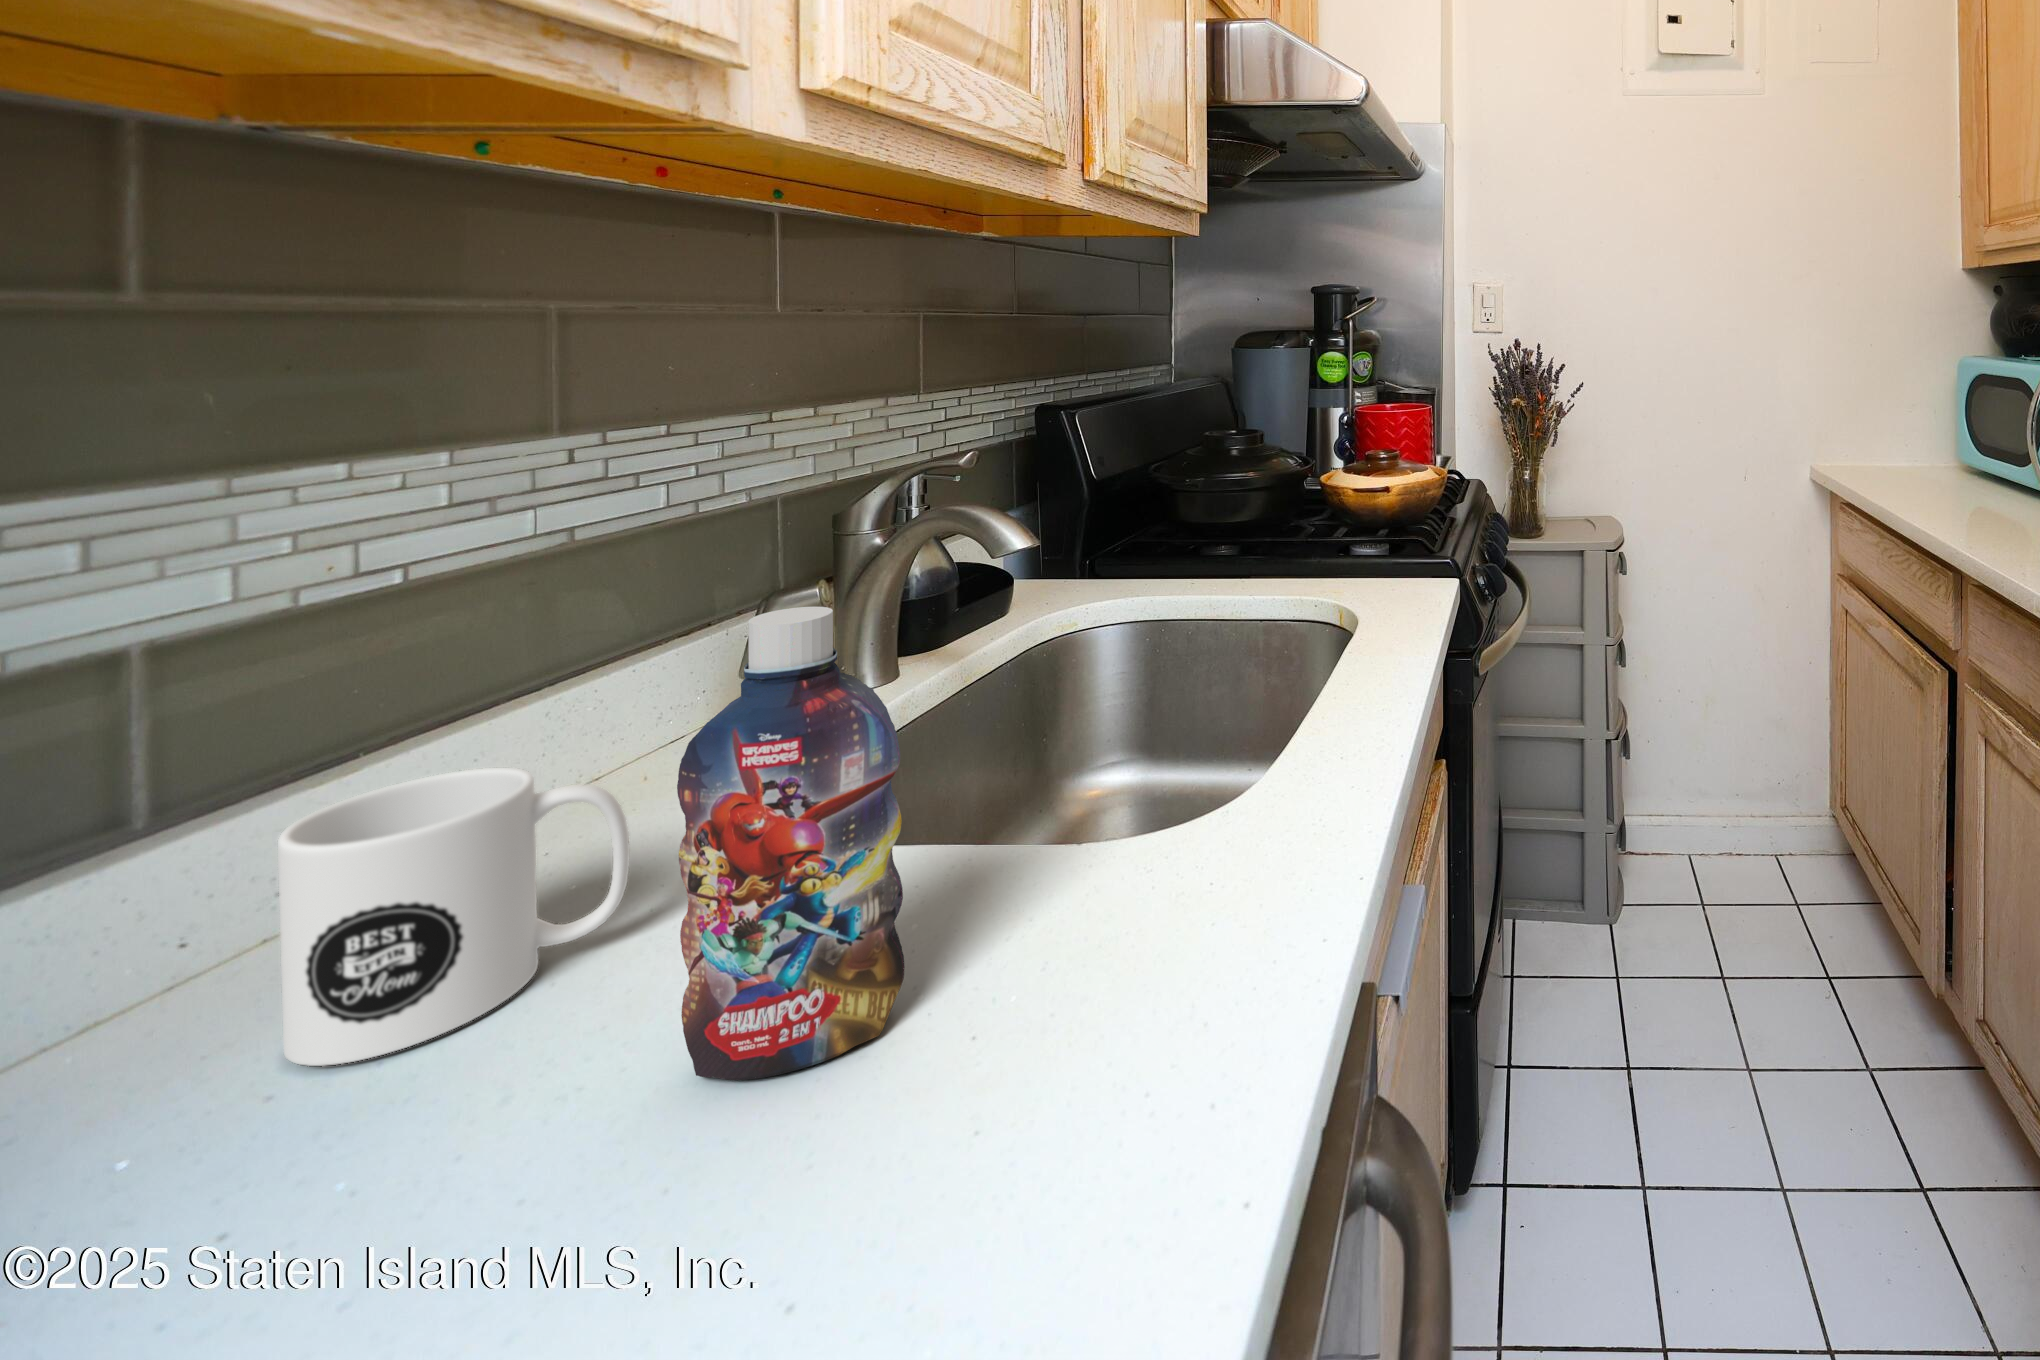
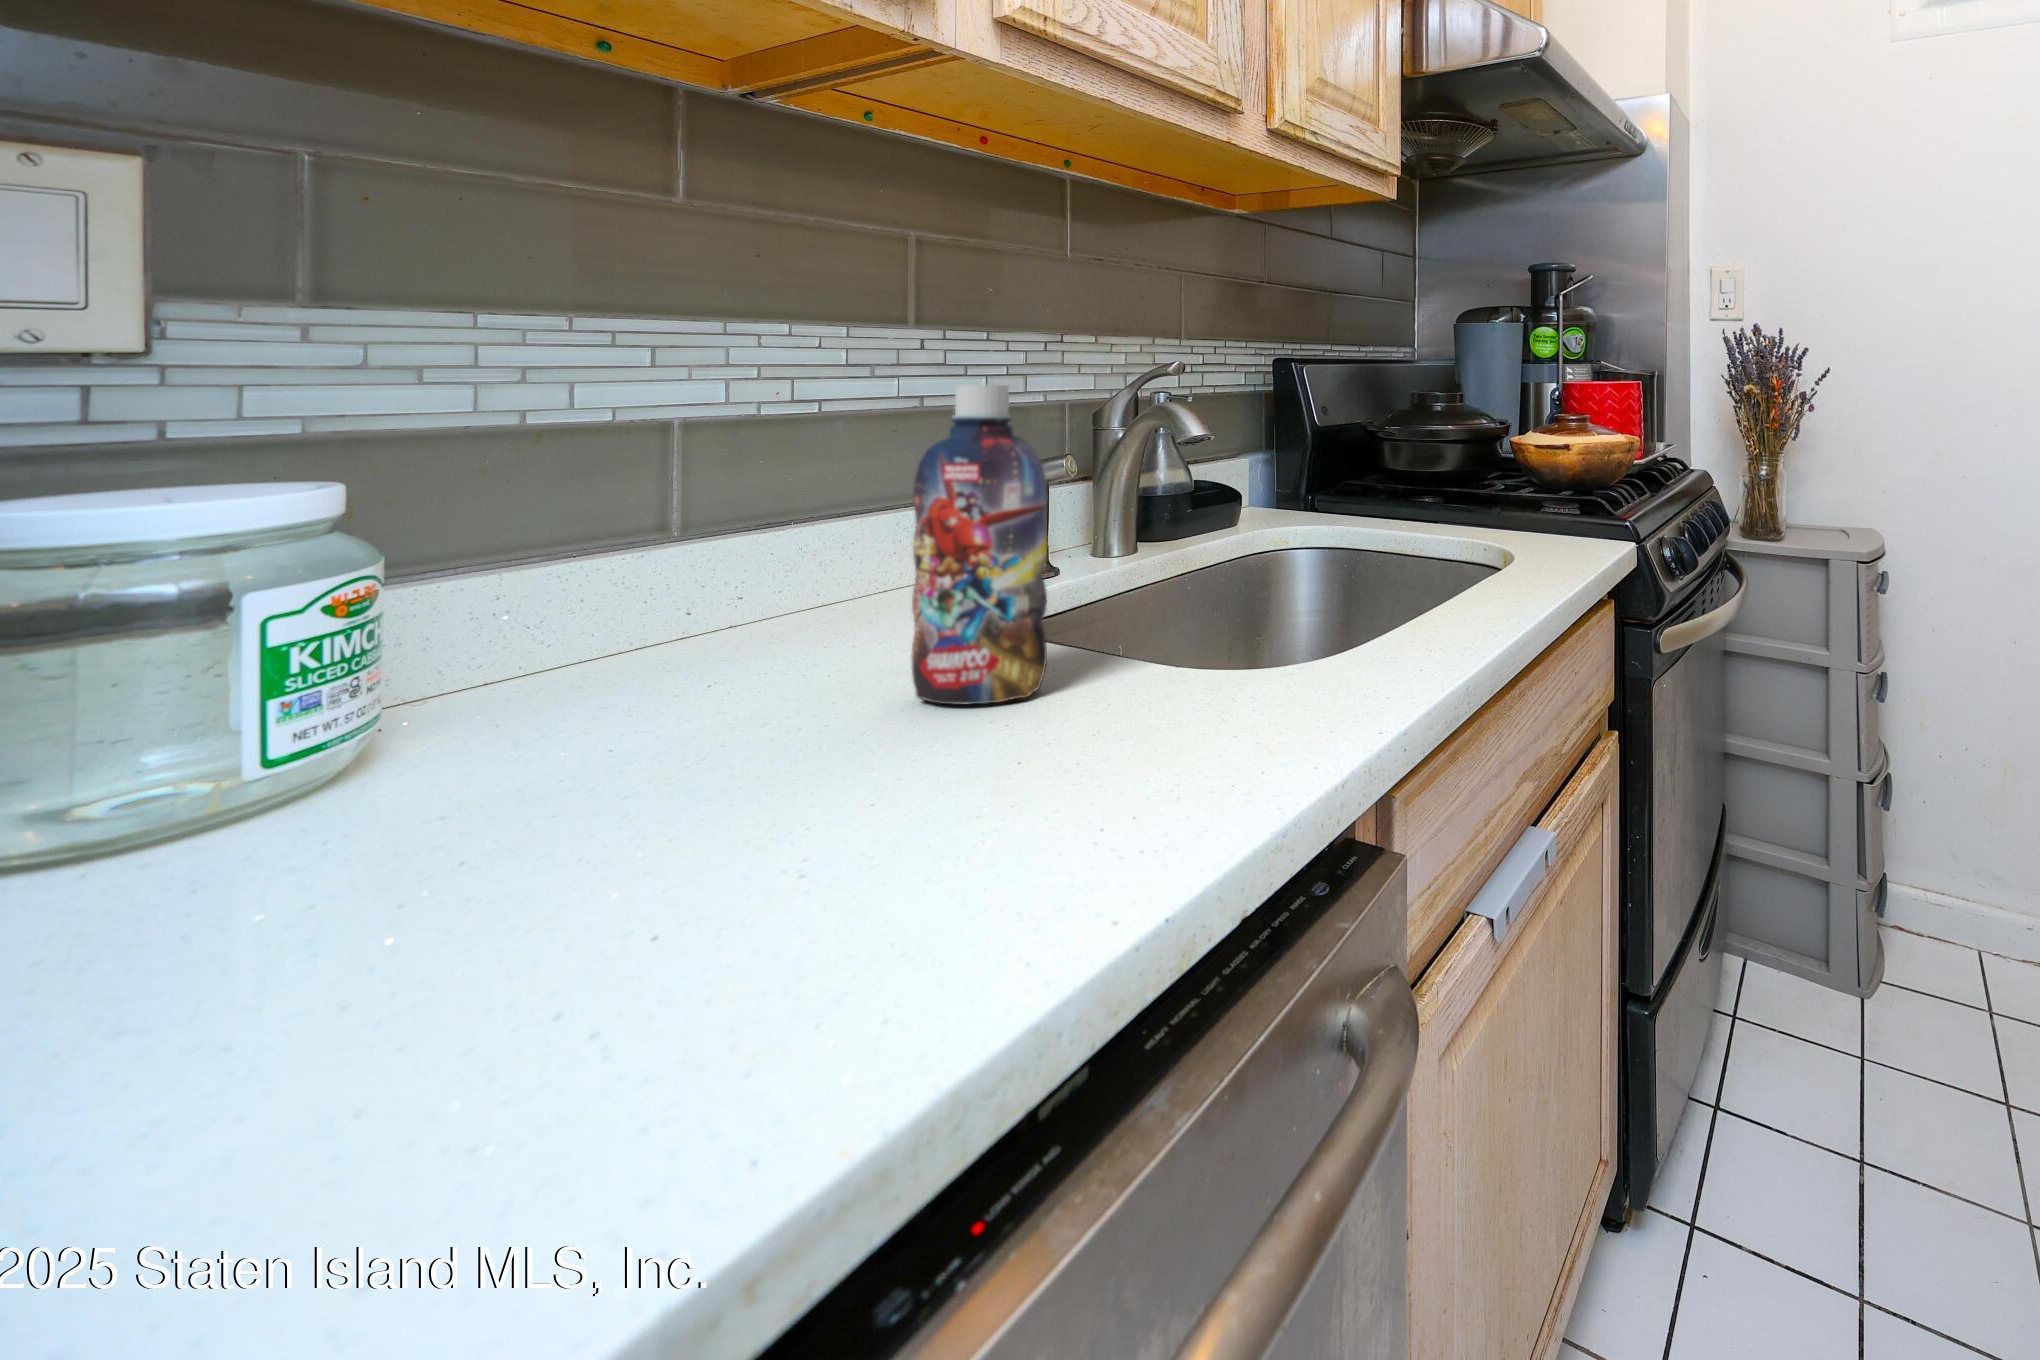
mug: present [278,768,630,1066] -> none [724,513,912,670]

